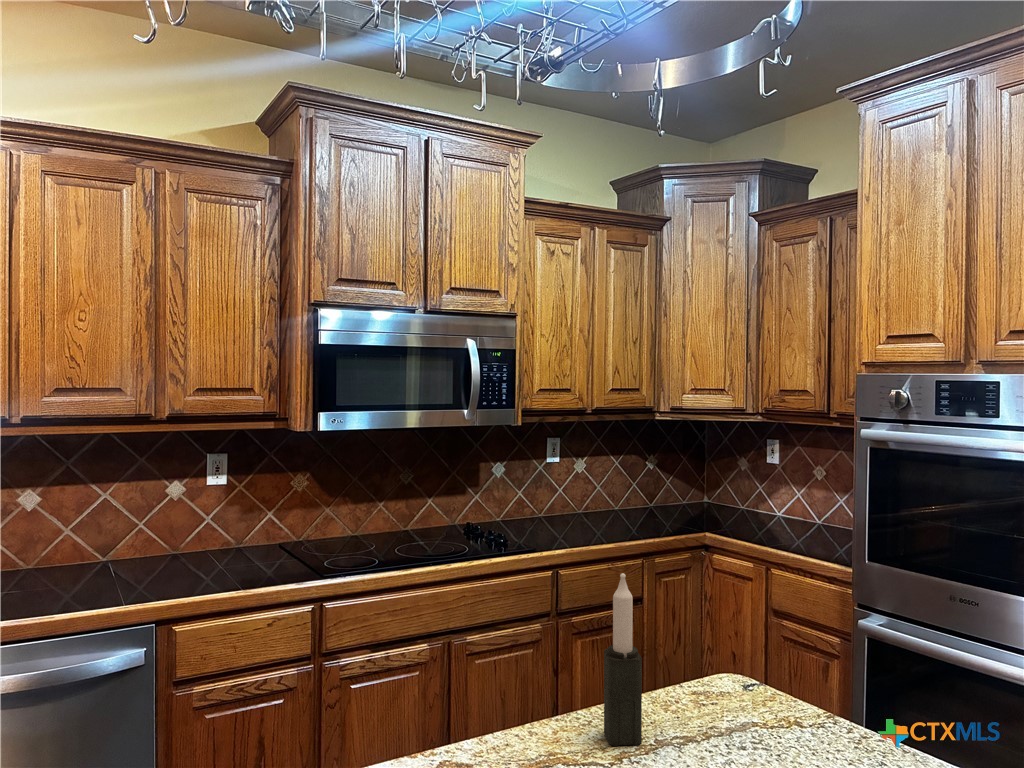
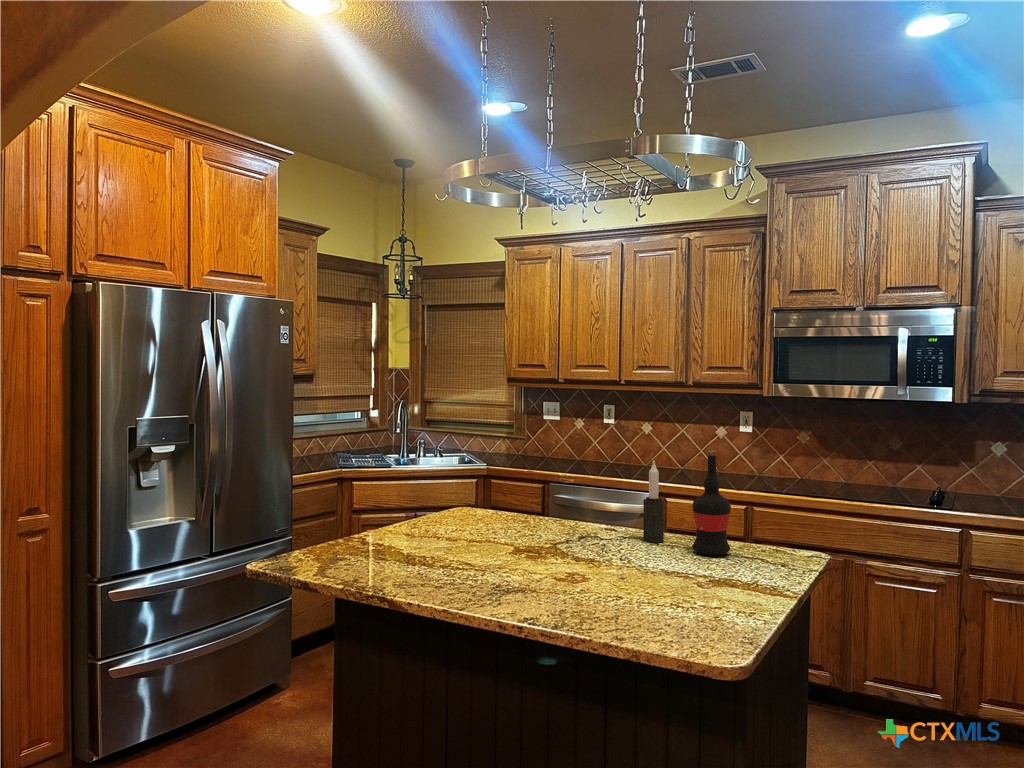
wine bottle: none [703,532,773,729] -> present [692,451,731,555]

